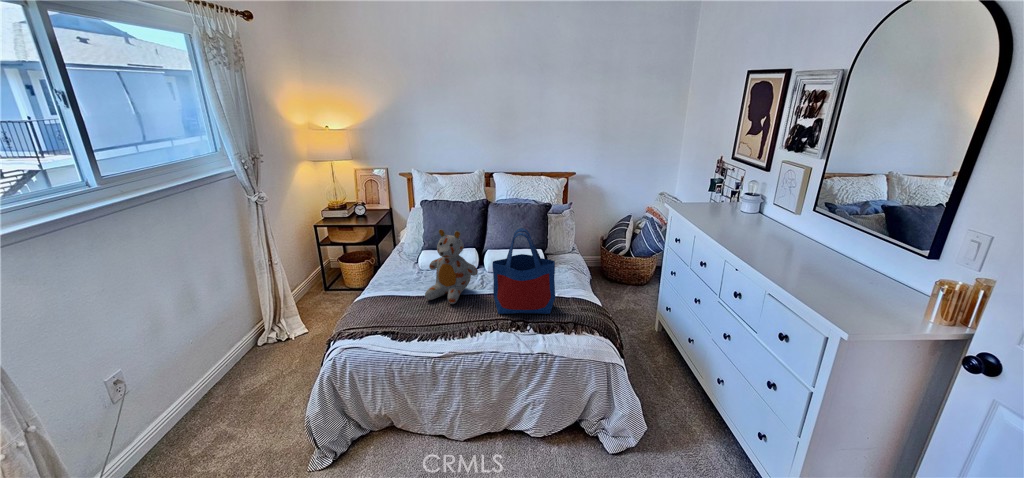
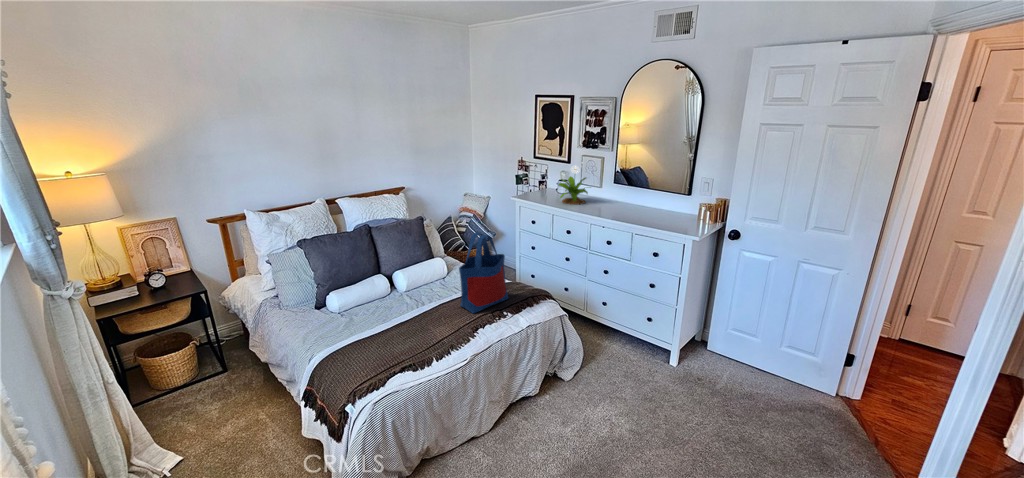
potted flower: none [715,169,770,229] -> present [559,165,591,205]
stuffed bear: present [425,229,478,304] -> none [372,251,429,330]

